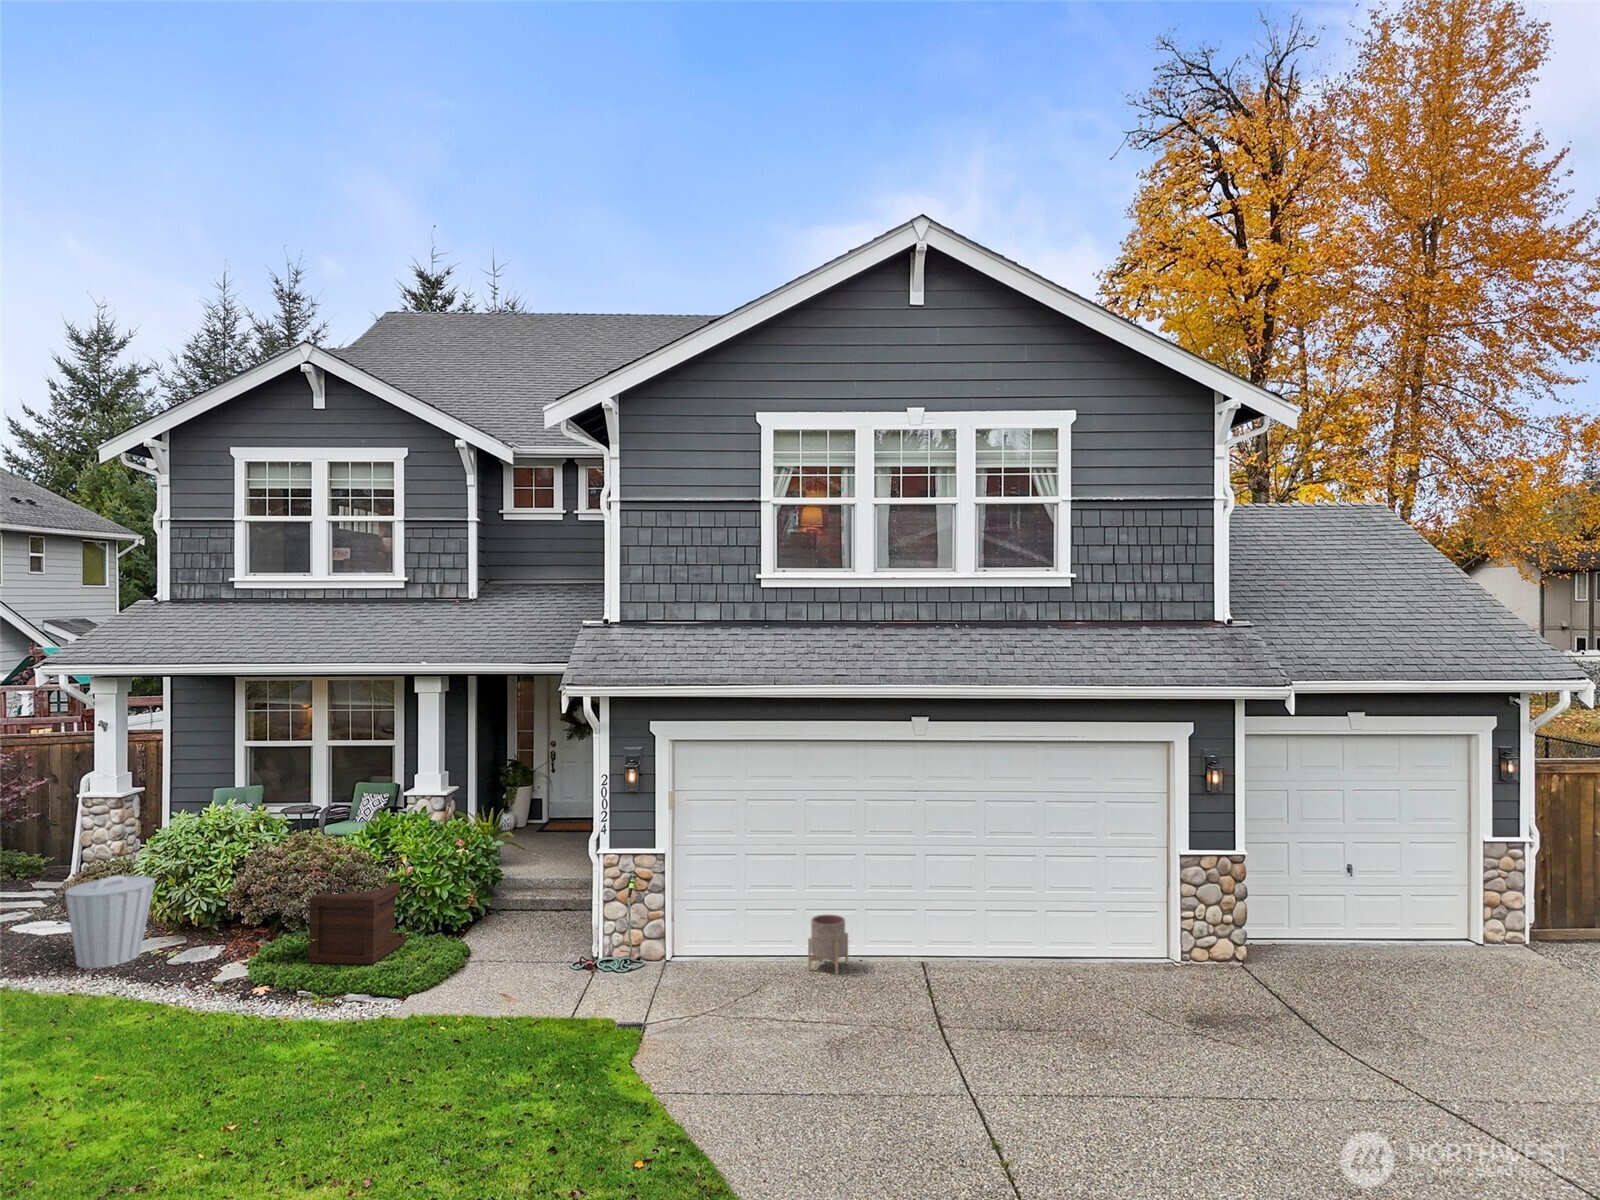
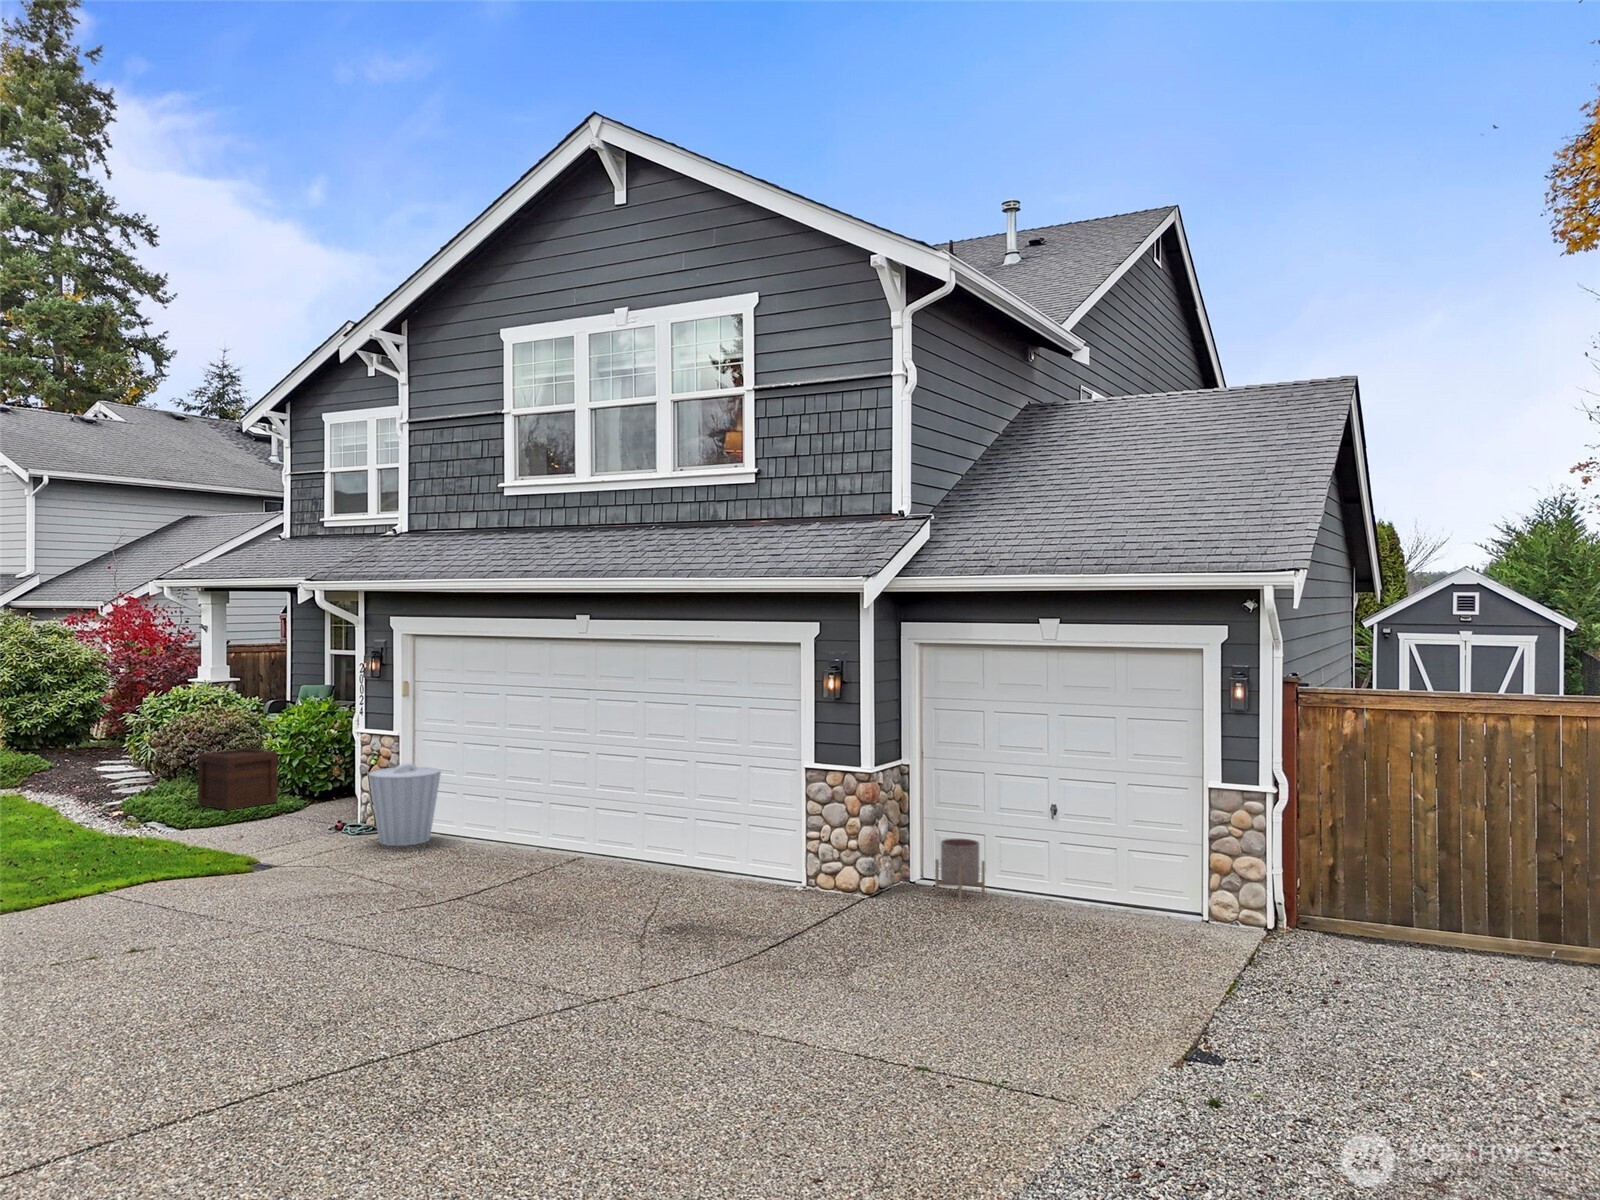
trash can: present [65,875,155,968] -> present [369,763,441,846]
planter: present [808,915,848,974] -> present [935,839,985,902]

